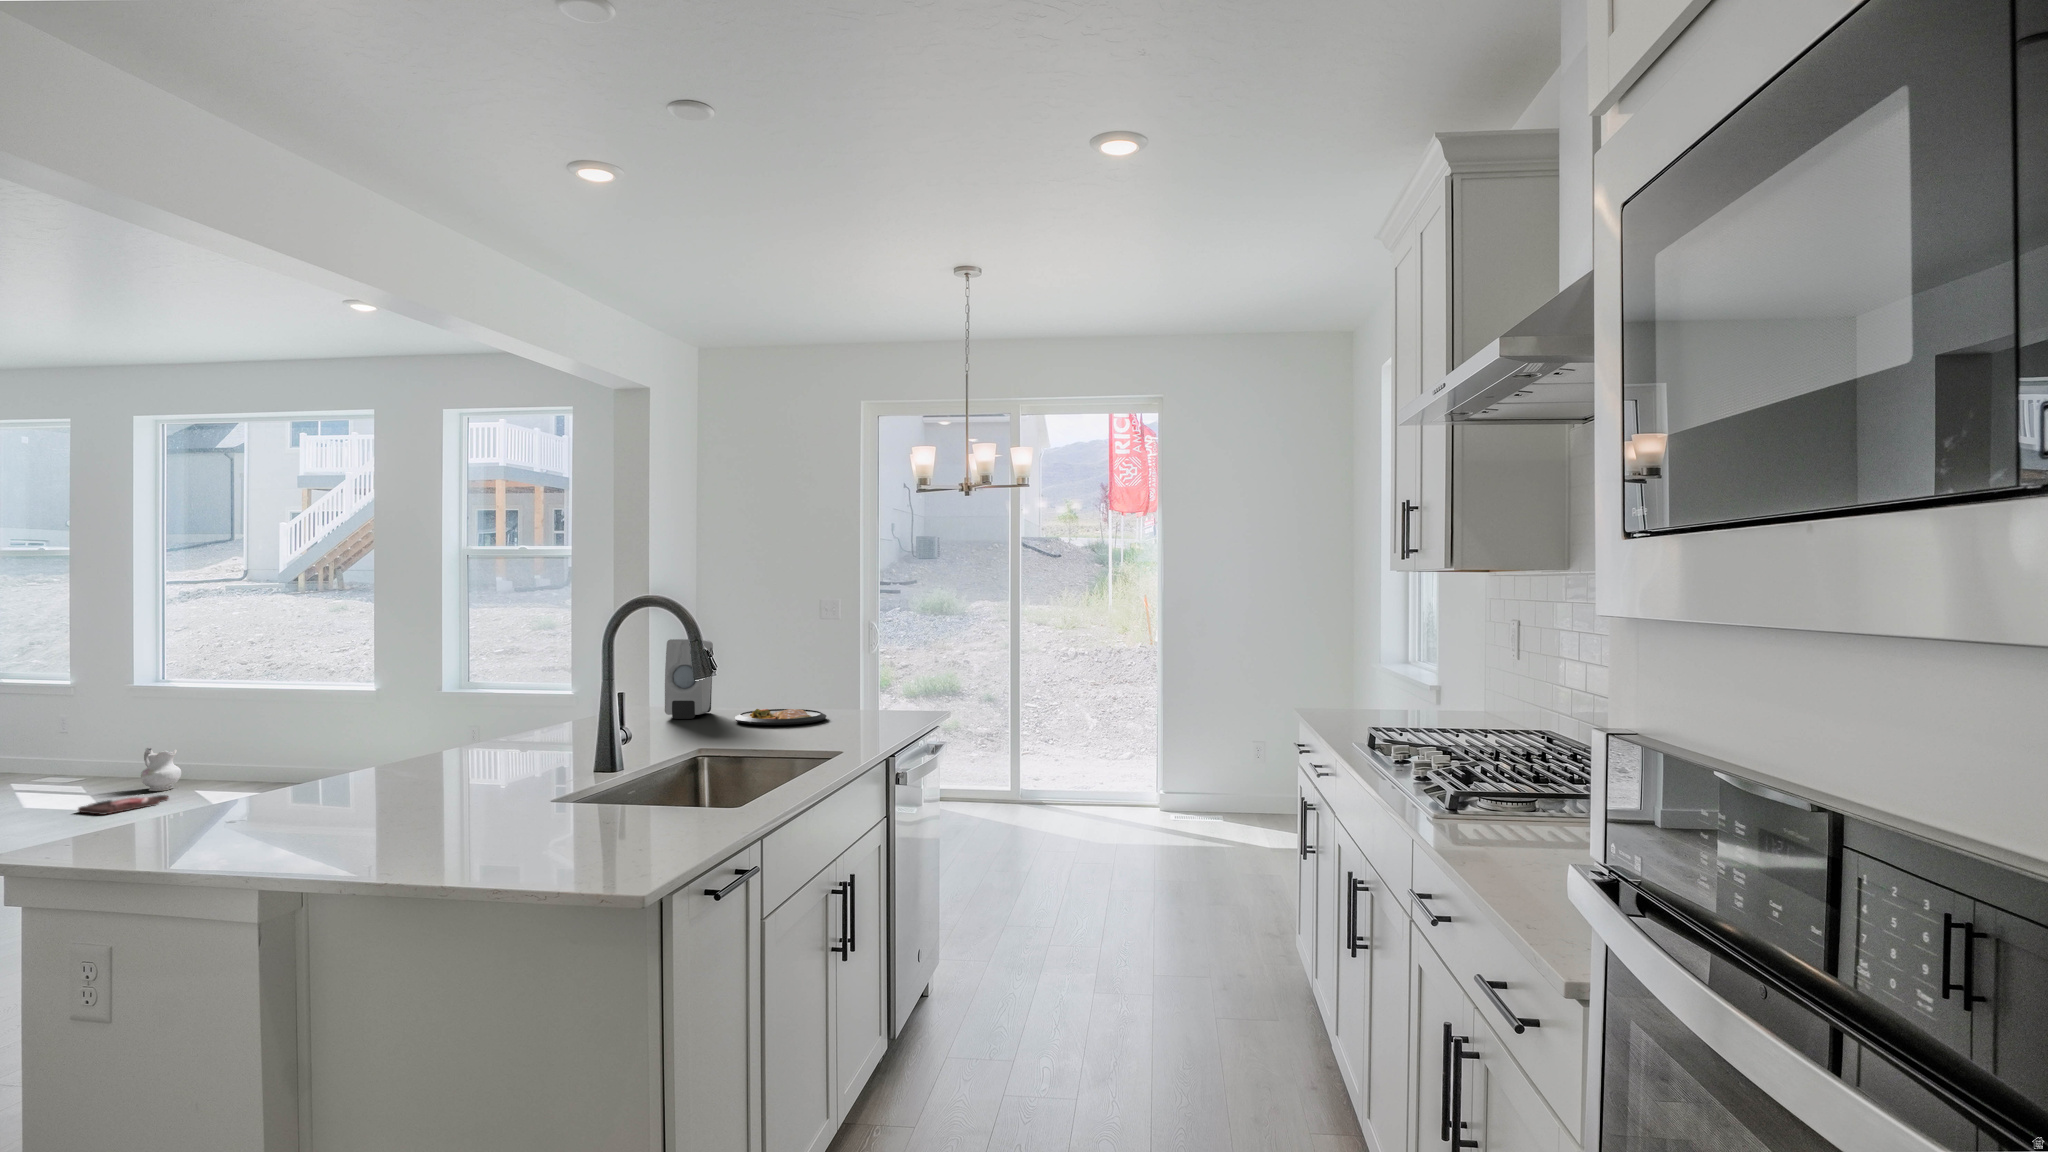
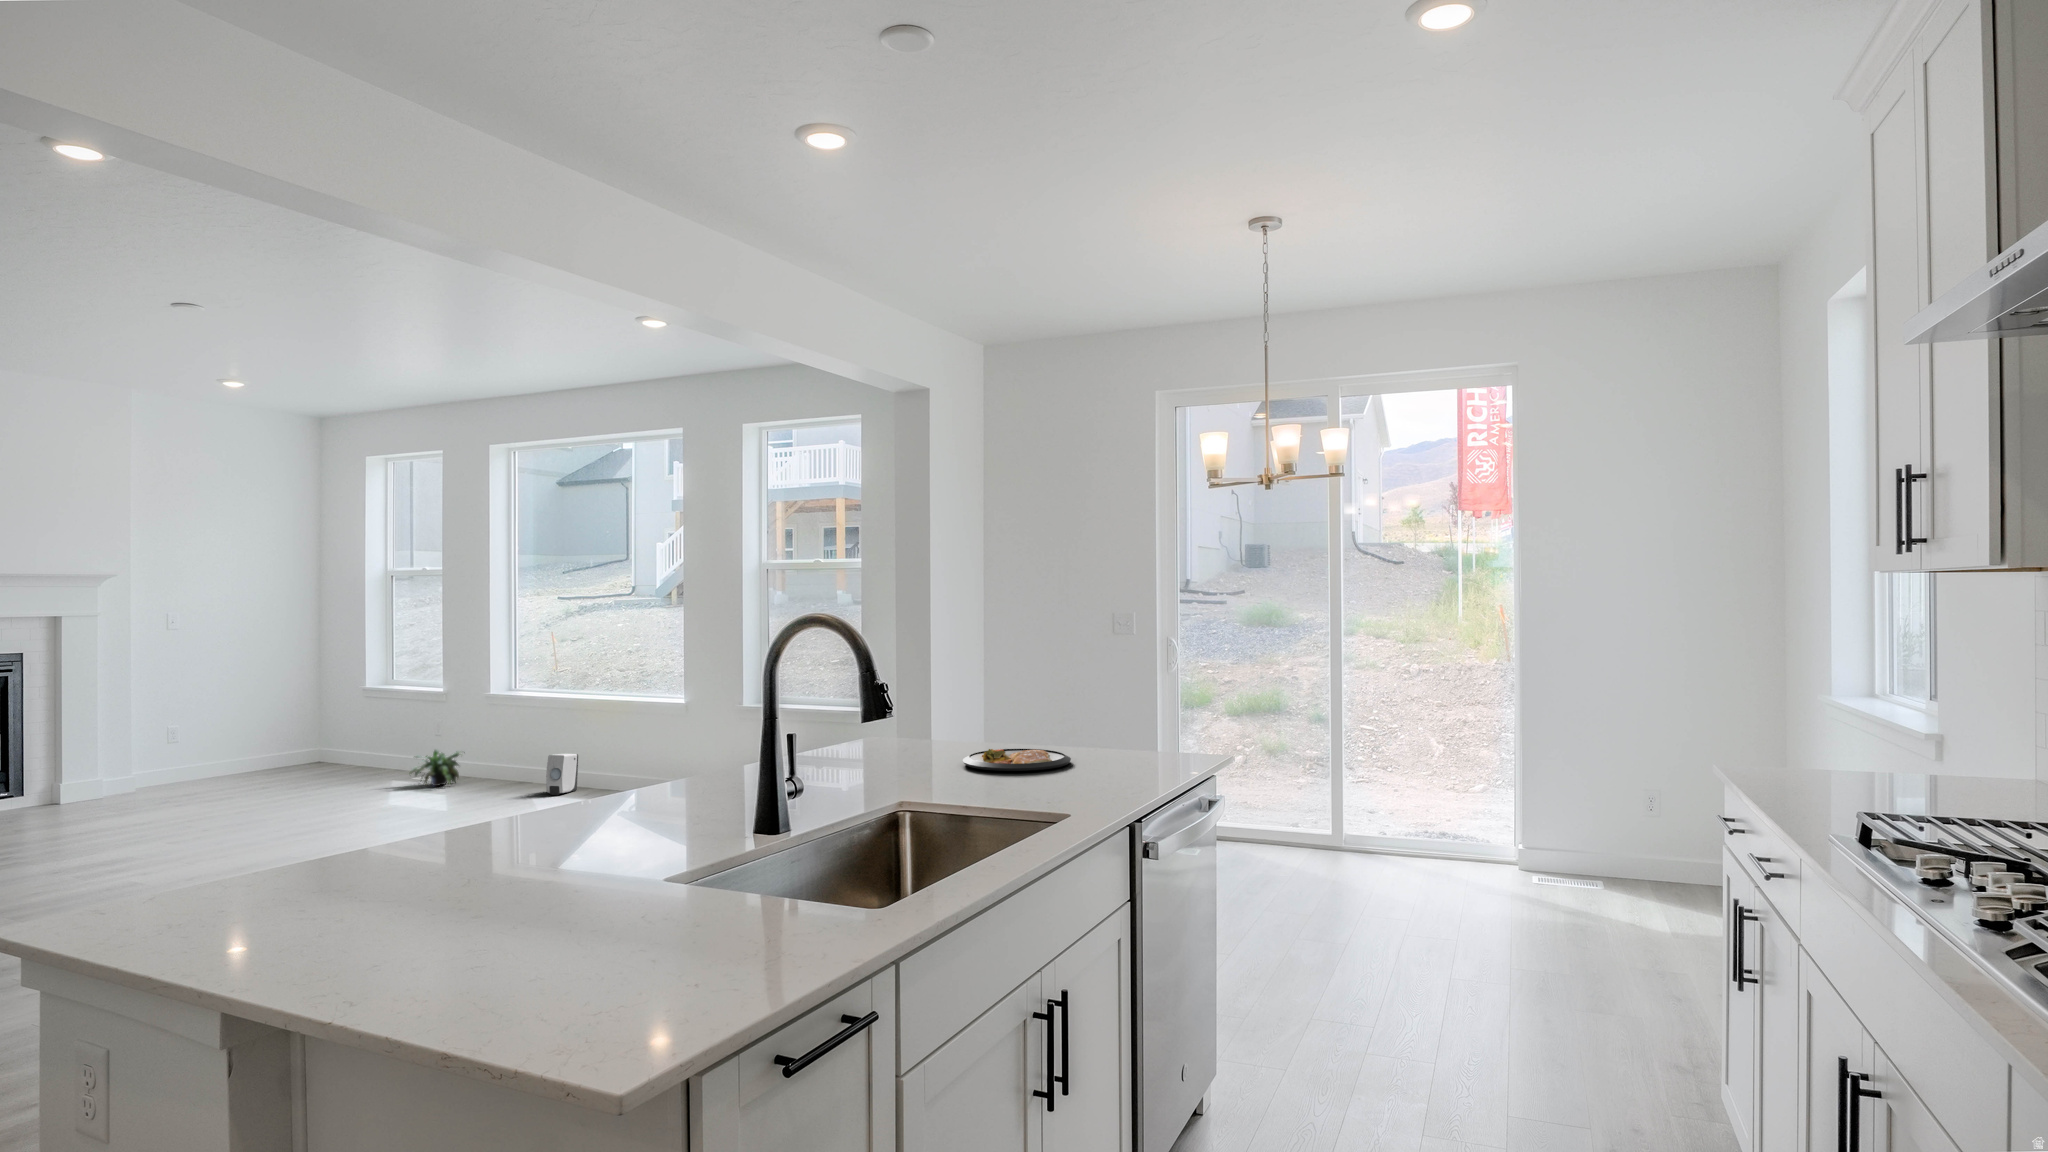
soap dispenser: present [665,639,713,719] -> present [546,754,578,795]
potted plant: none [29,744,100,785] -> present [410,749,459,786]
ceramic pitcher: present [141,748,181,791] -> none [491,755,524,796]
cutting board: present [78,795,168,815] -> none [435,800,510,818]

